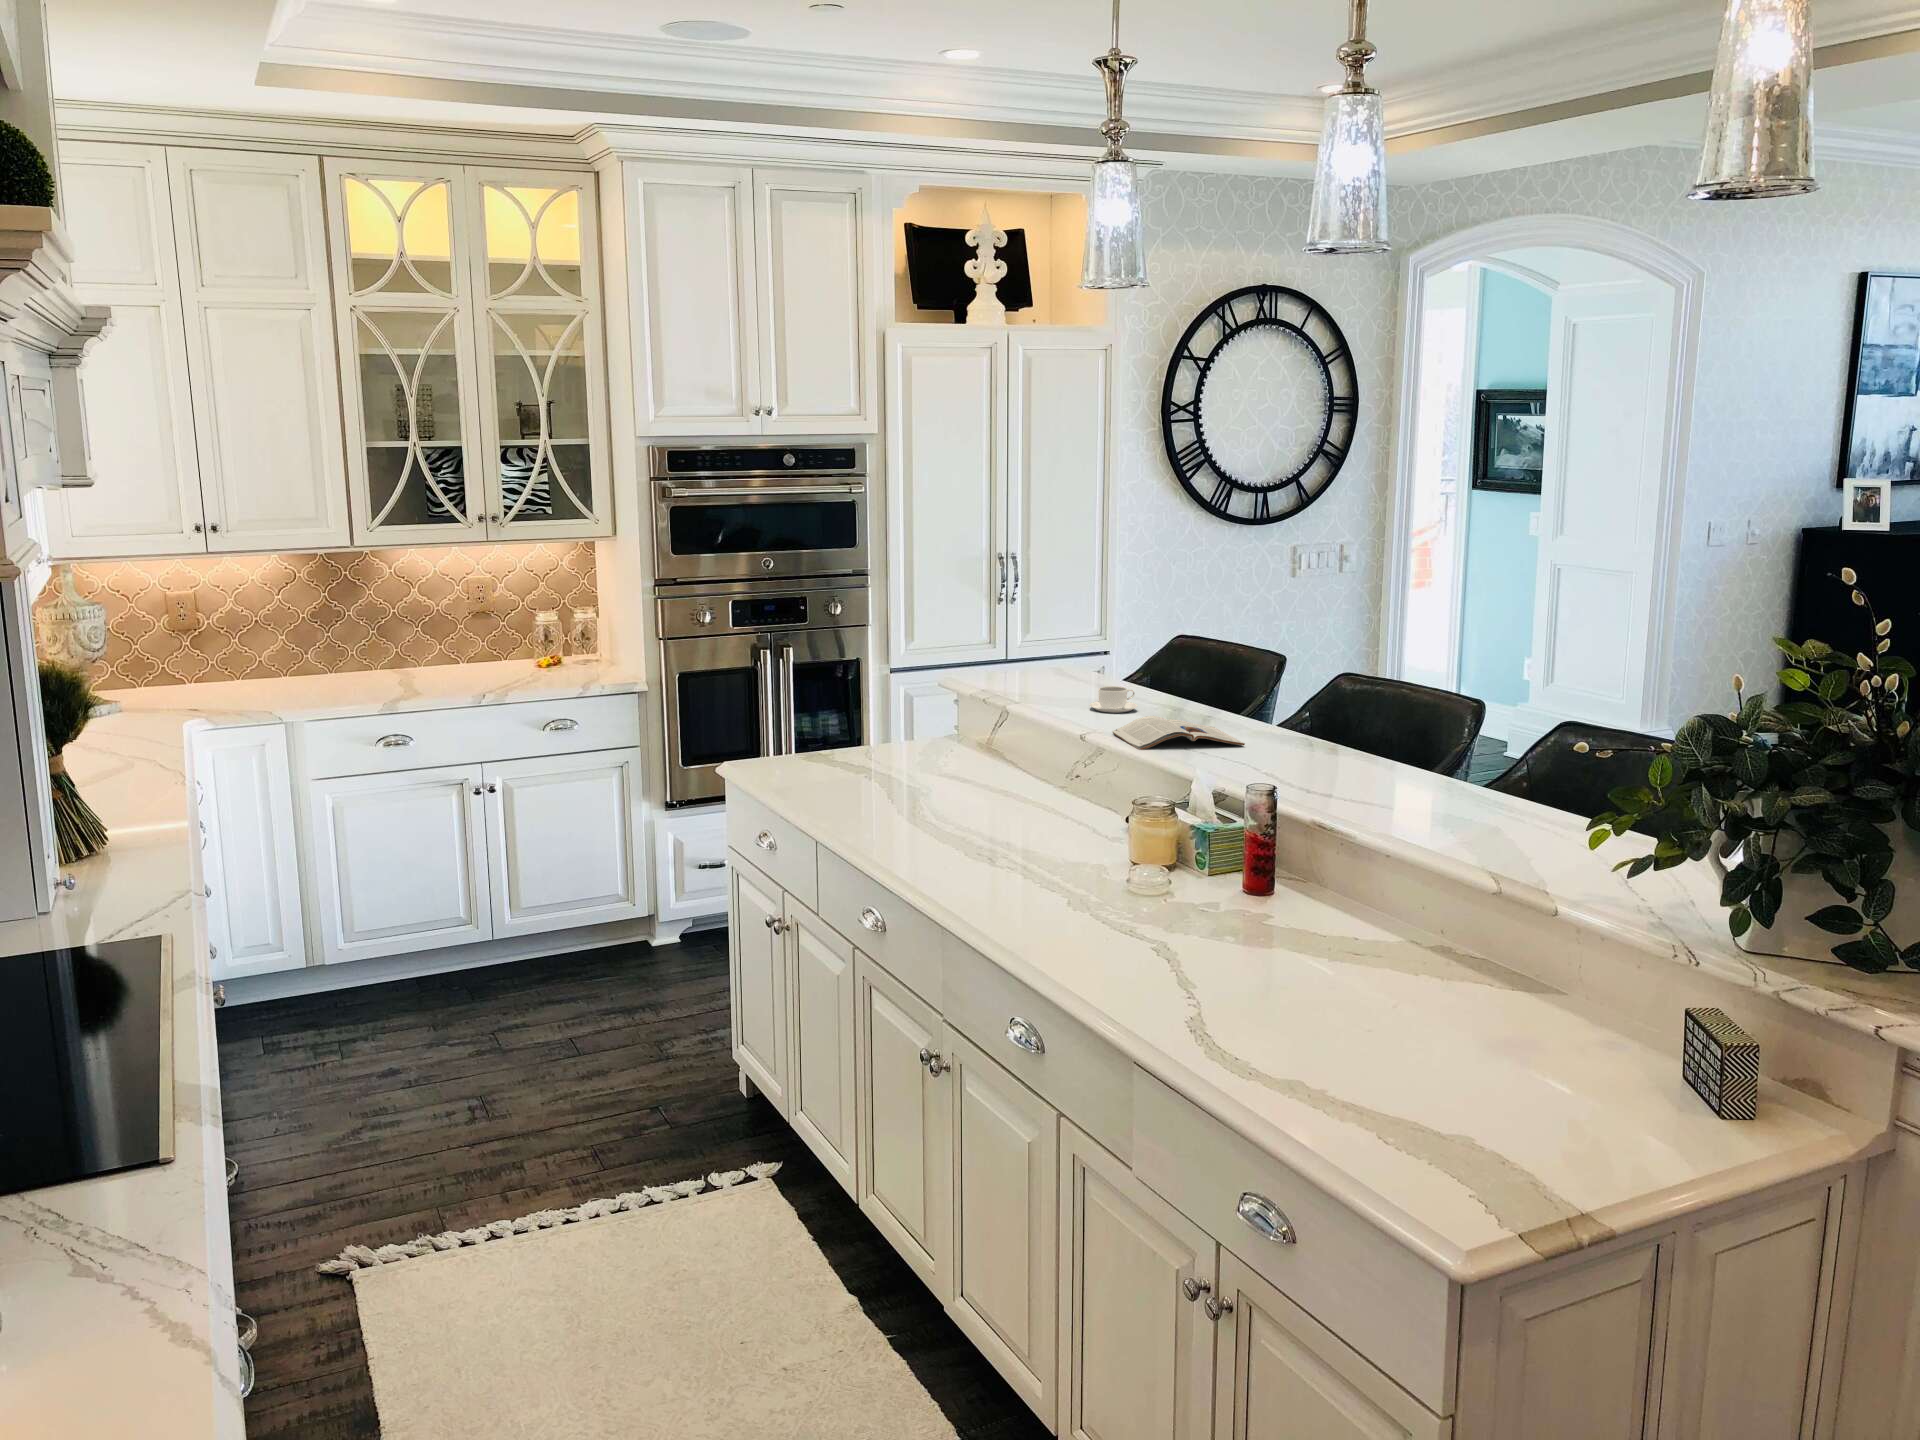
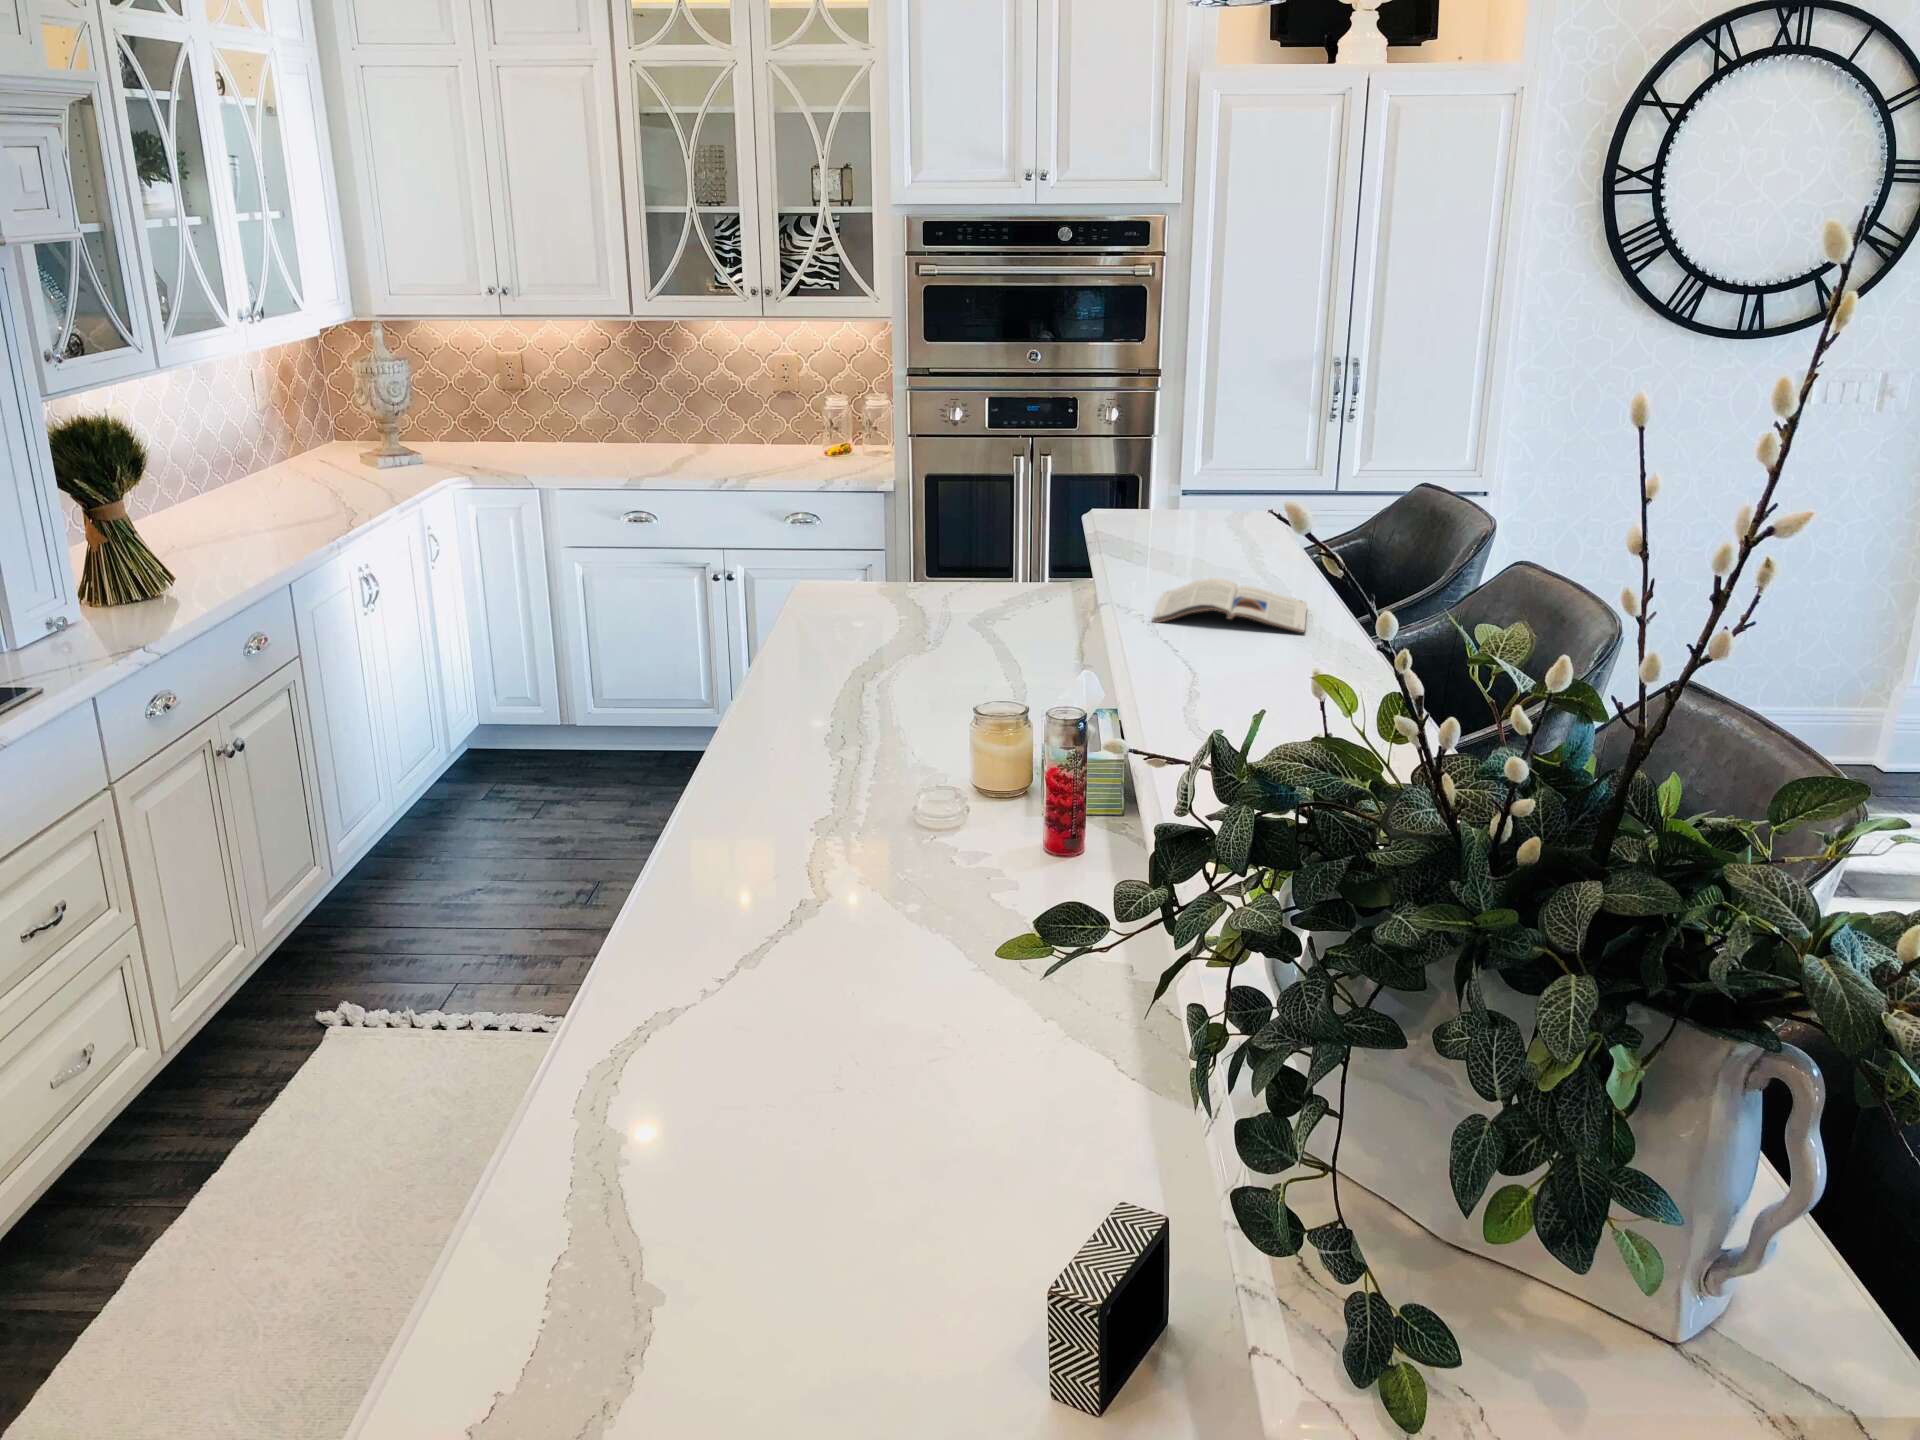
coffee cup: present [1090,686,1138,713] -> none [1208,533,1270,568]

